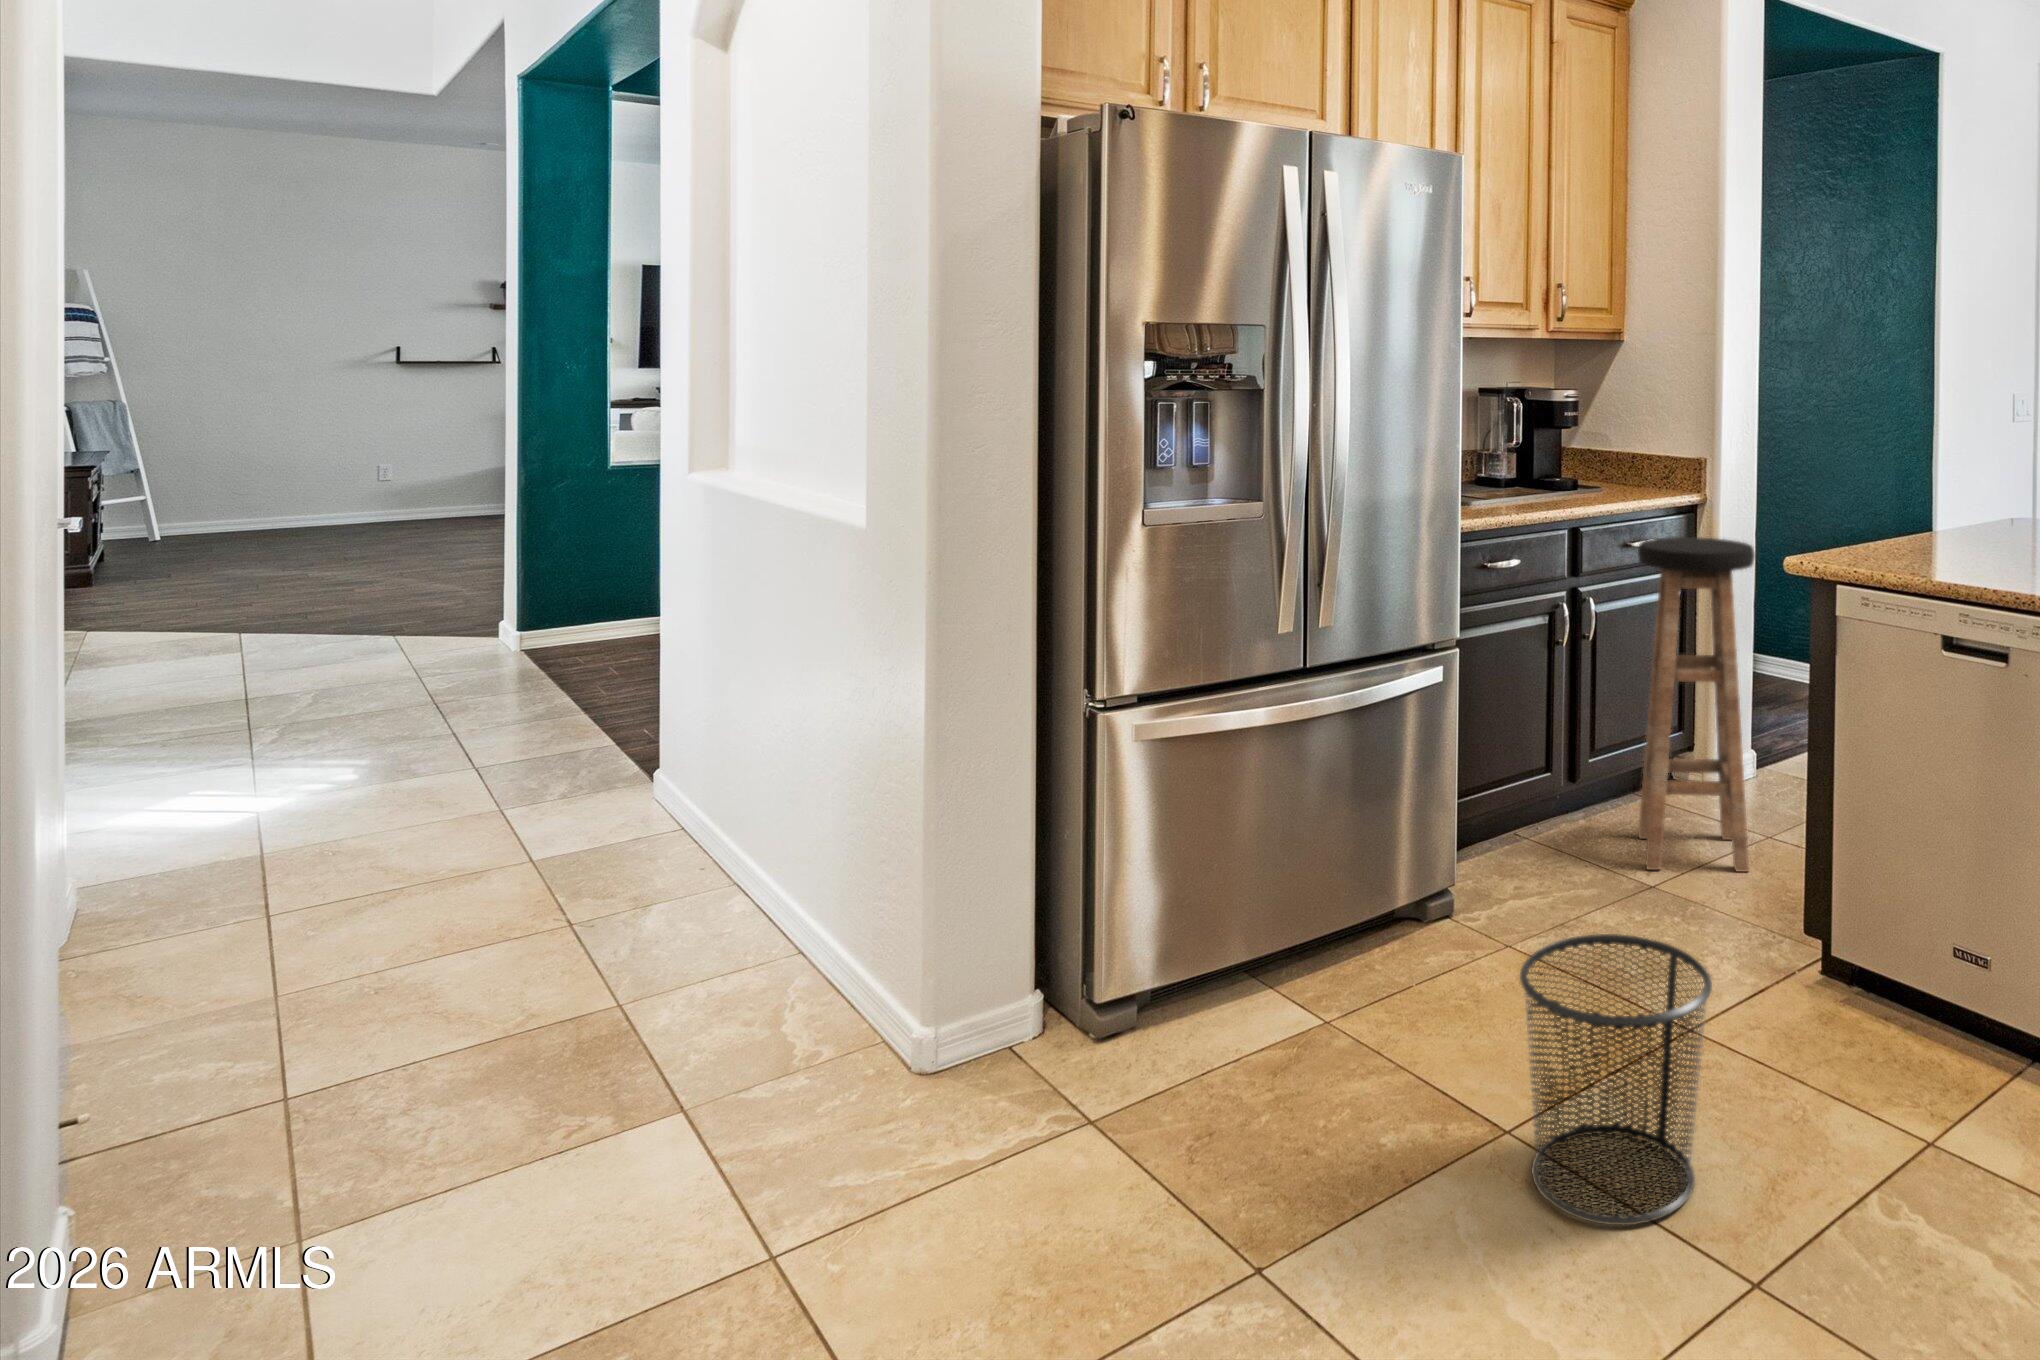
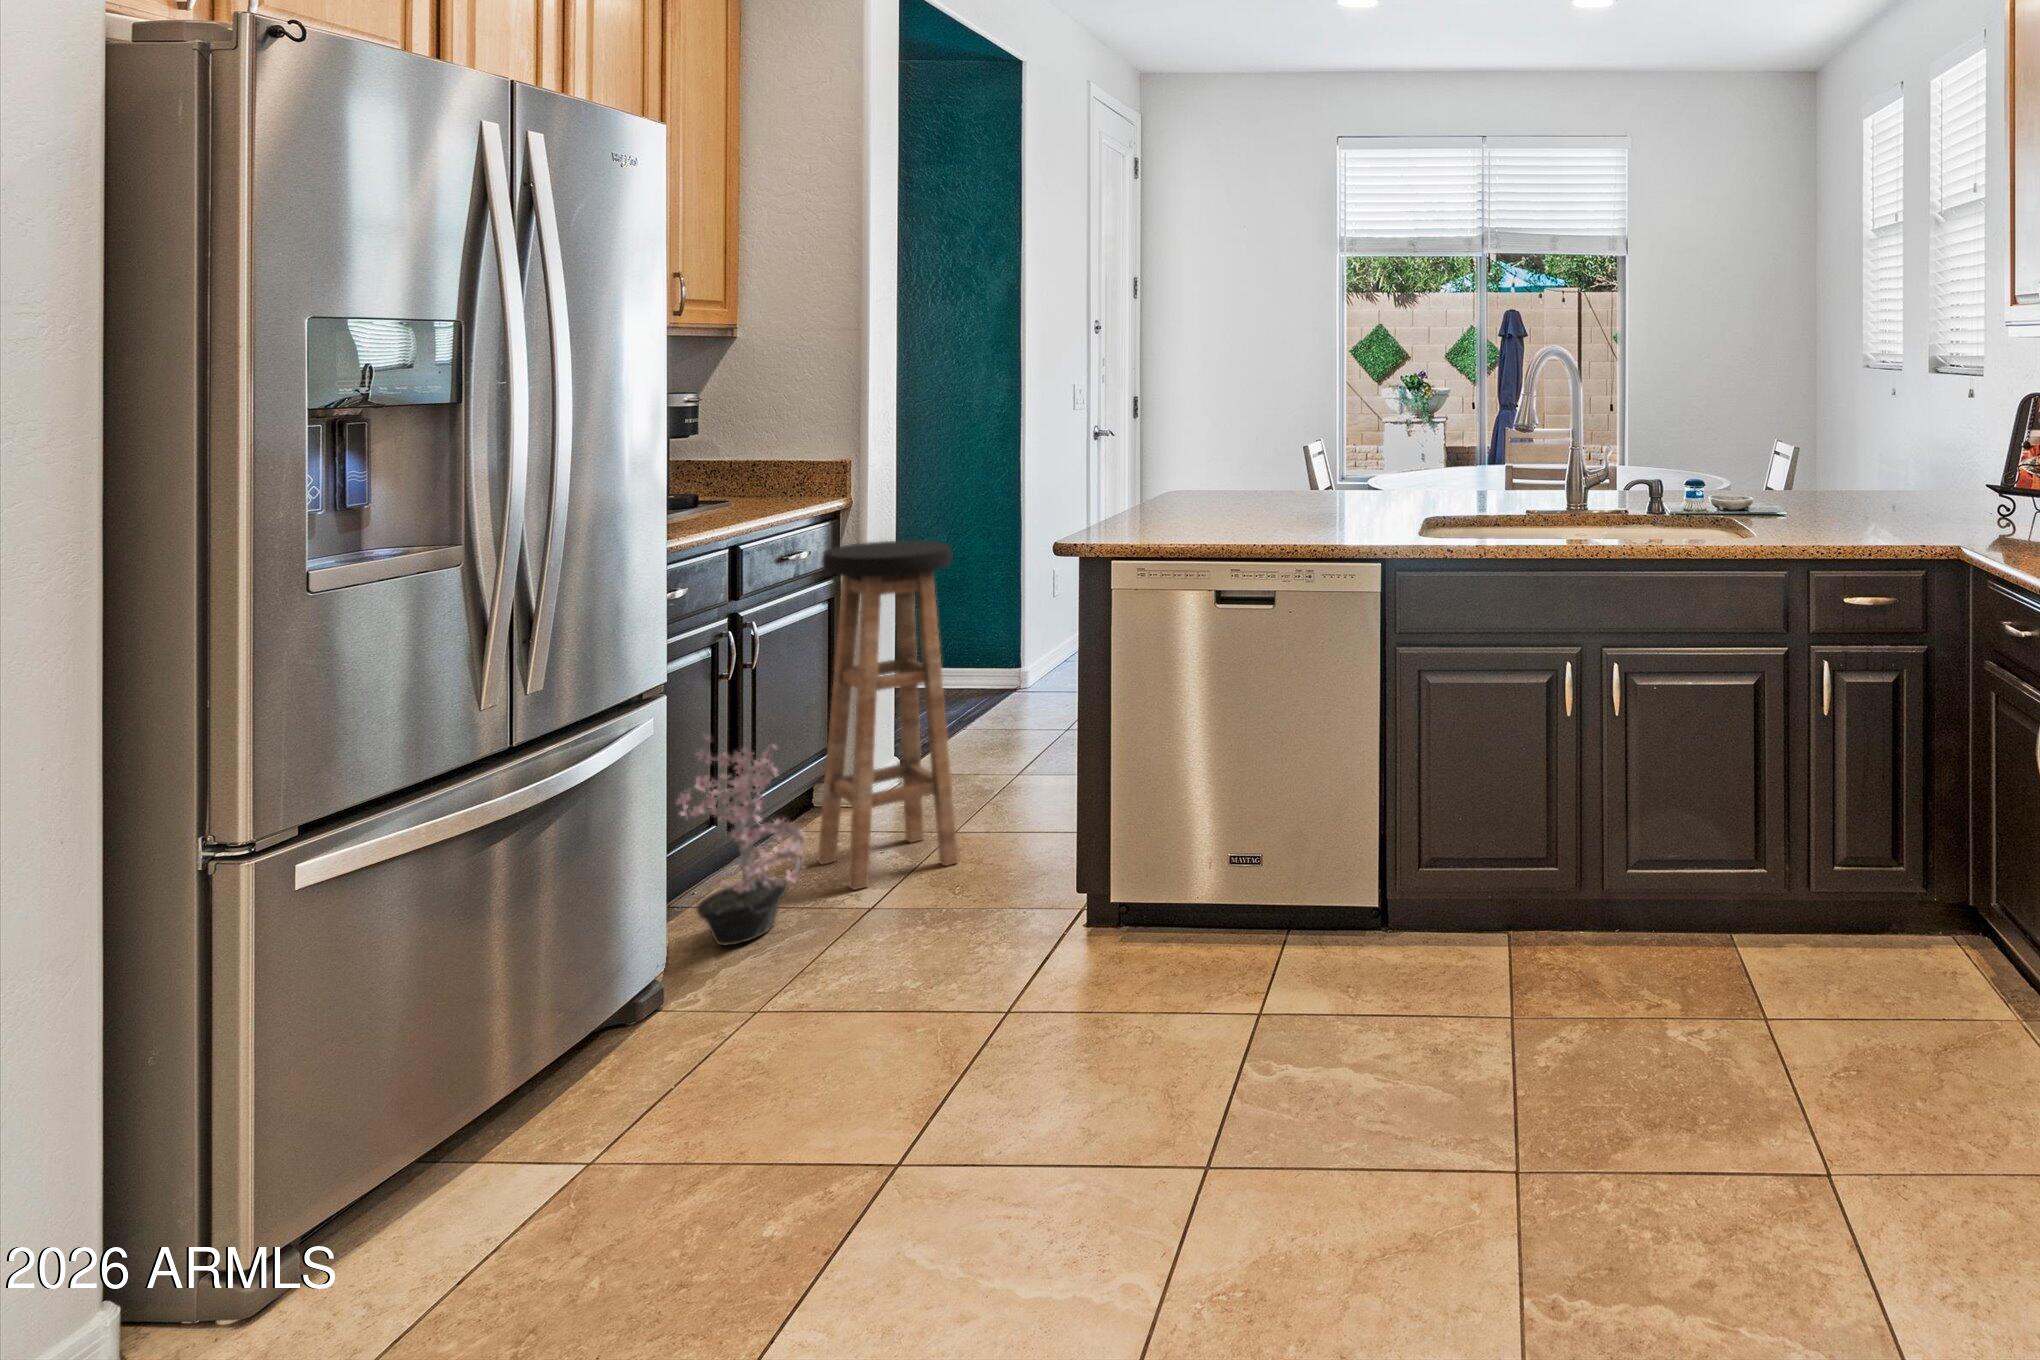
potted plant: none [1466,688,1592,888] -> present [678,735,806,945]
waste bin: present [1520,934,1712,1225] -> none [929,916,1123,1192]

